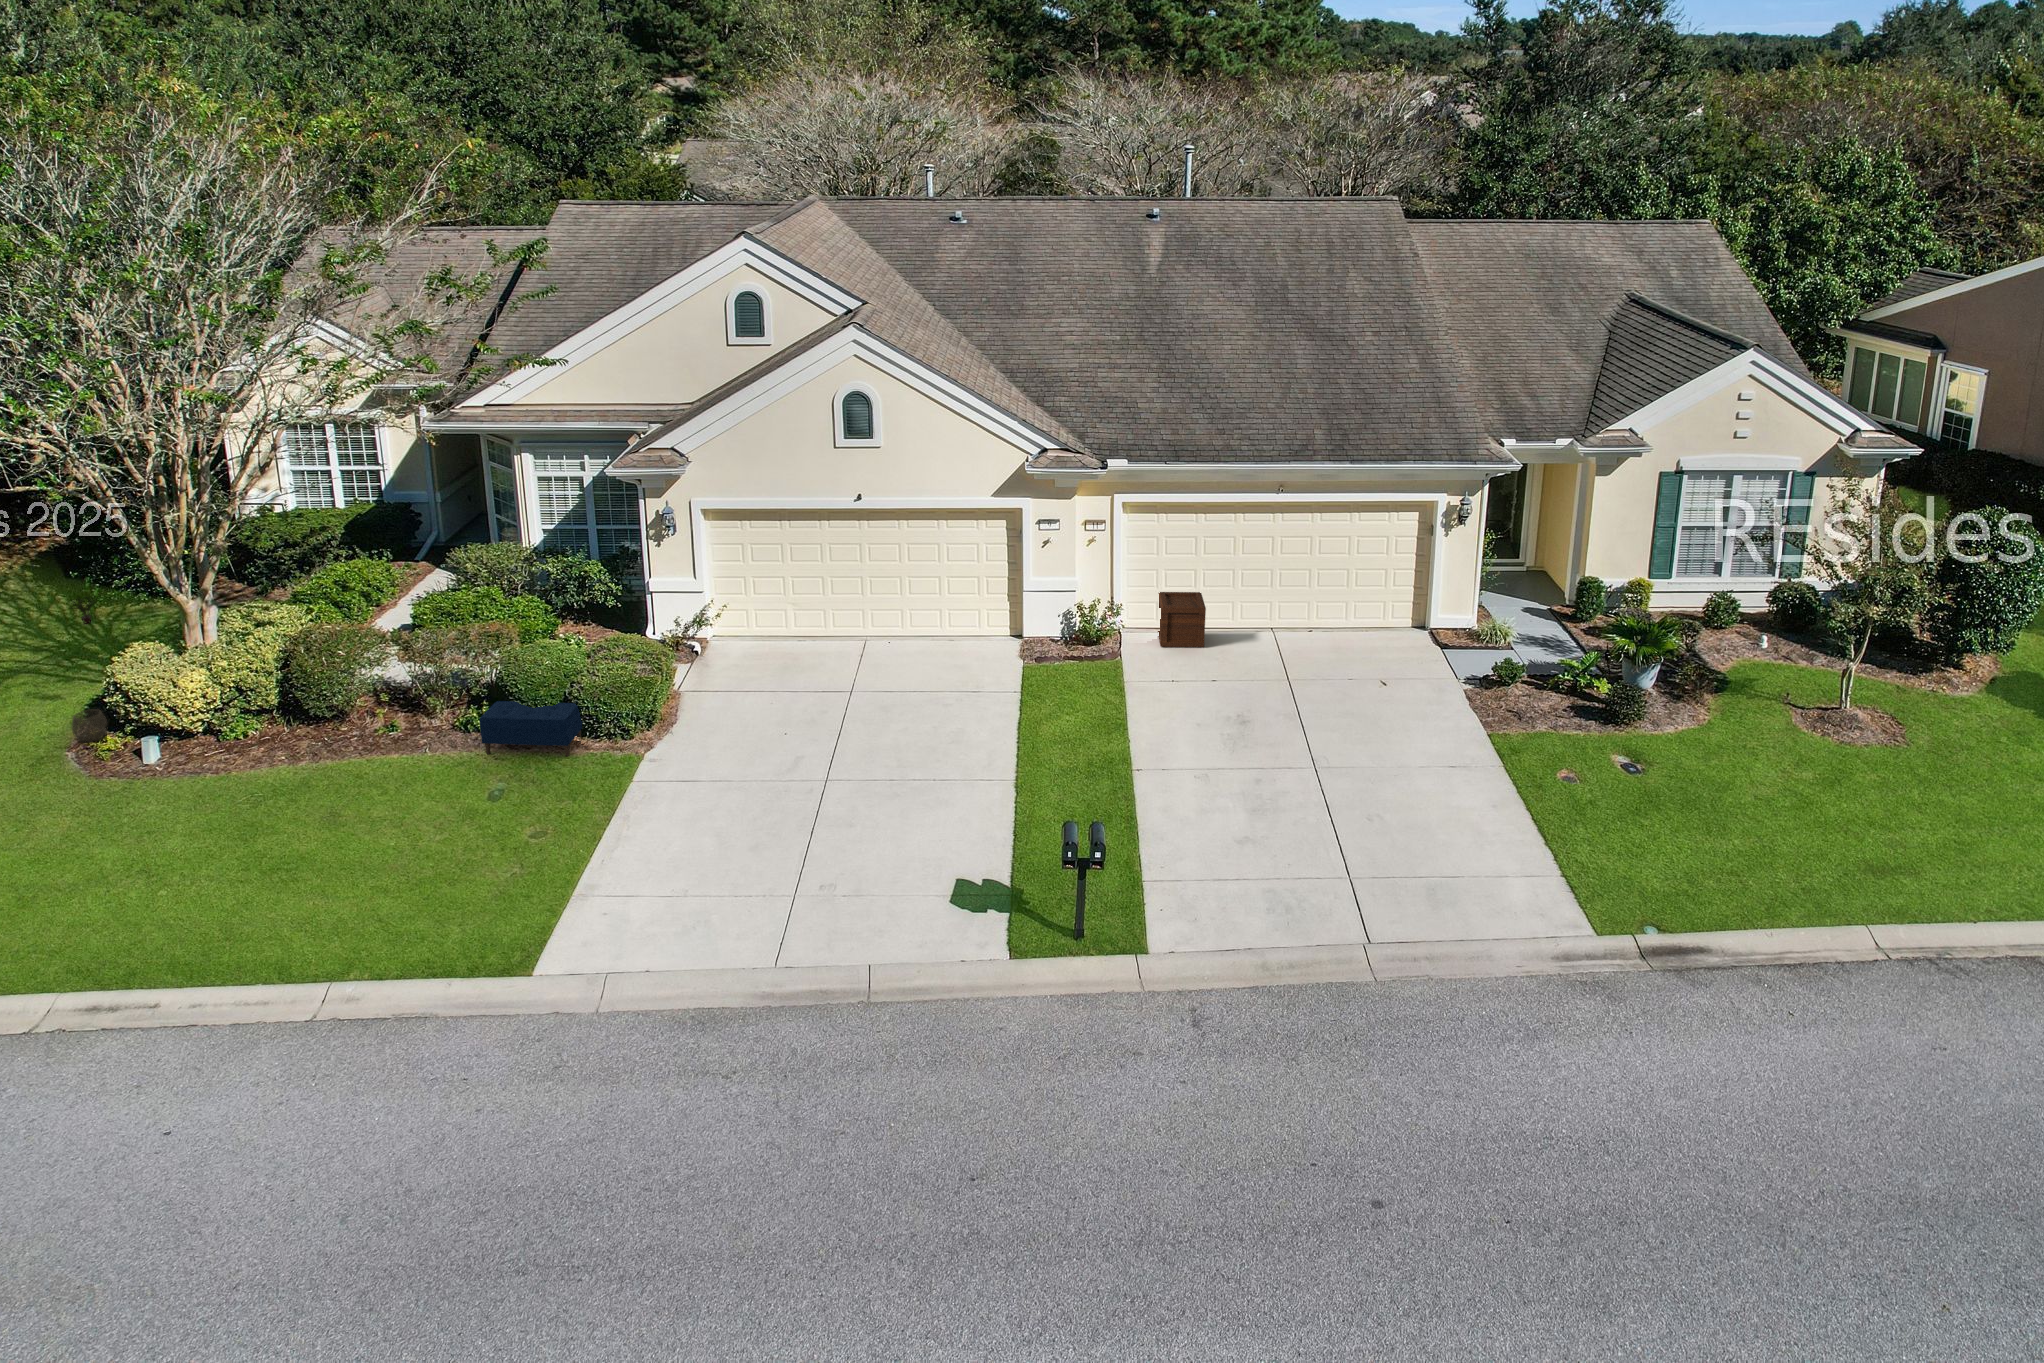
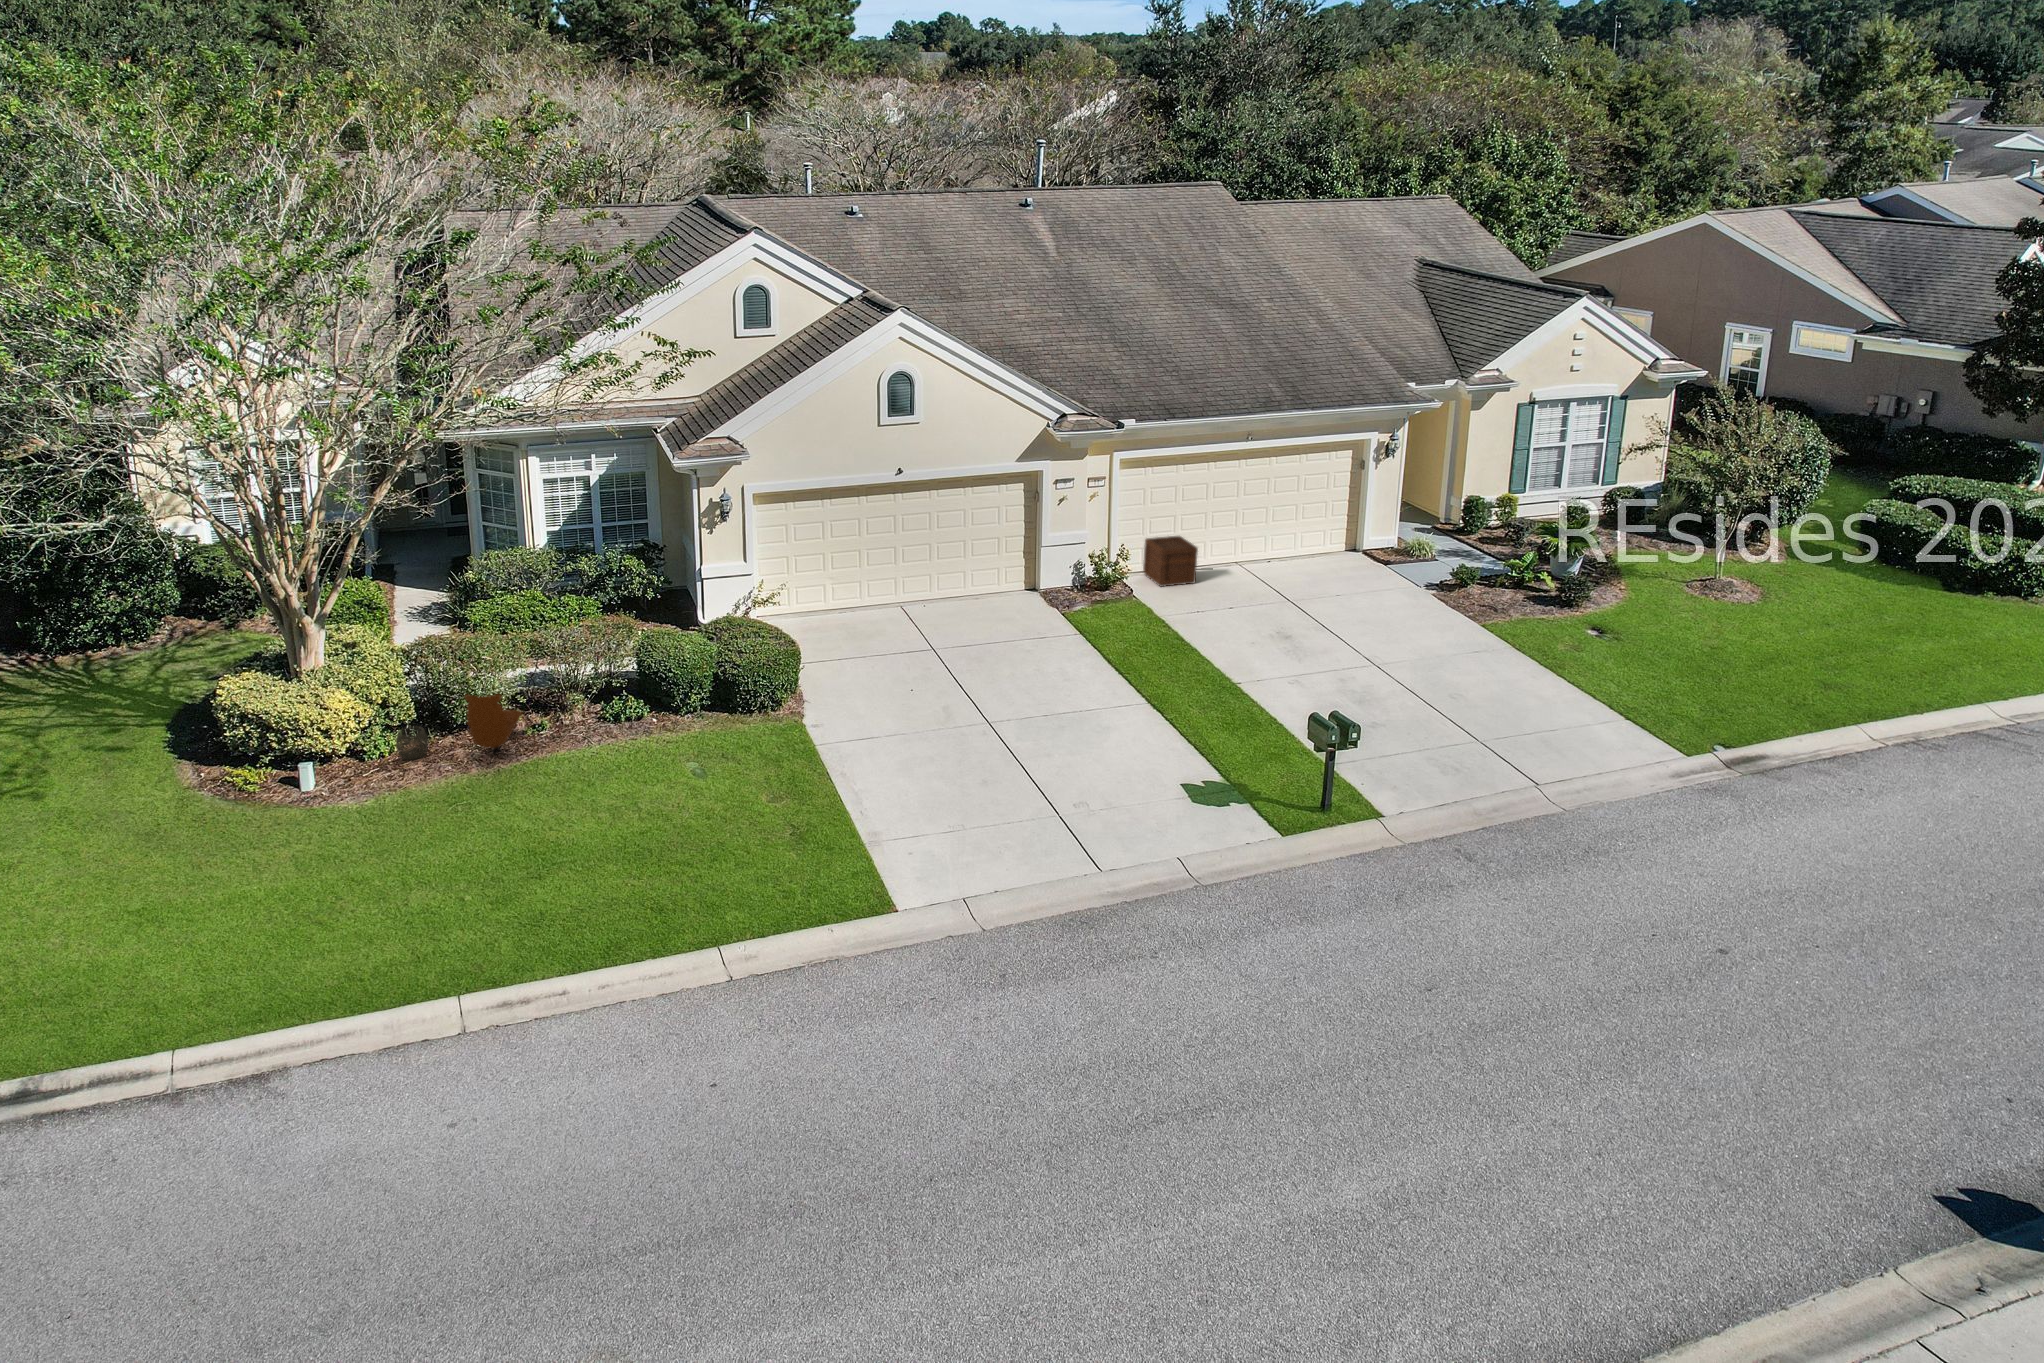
potted plant: present [70,596,95,623] -> none [50,641,81,674]
lounge chair: none [290,687,385,761] -> present [465,694,522,764]
bench: present [480,701,582,756] -> none [647,682,736,741]
woven basket: present [72,709,108,742] -> present [396,726,429,760]

